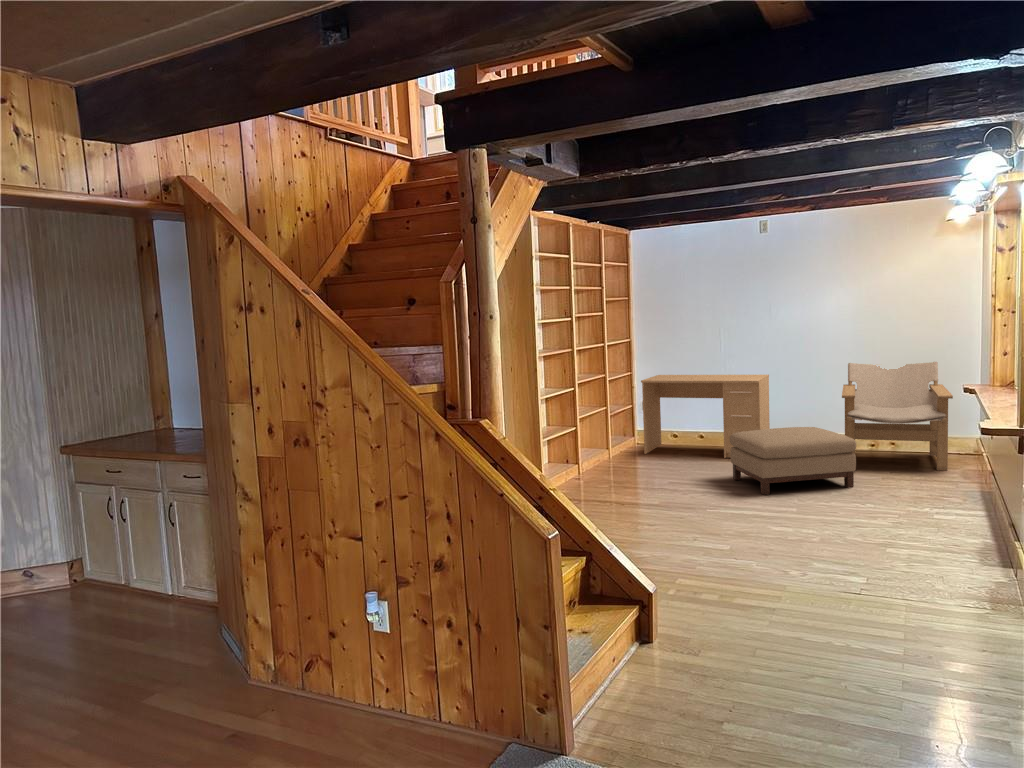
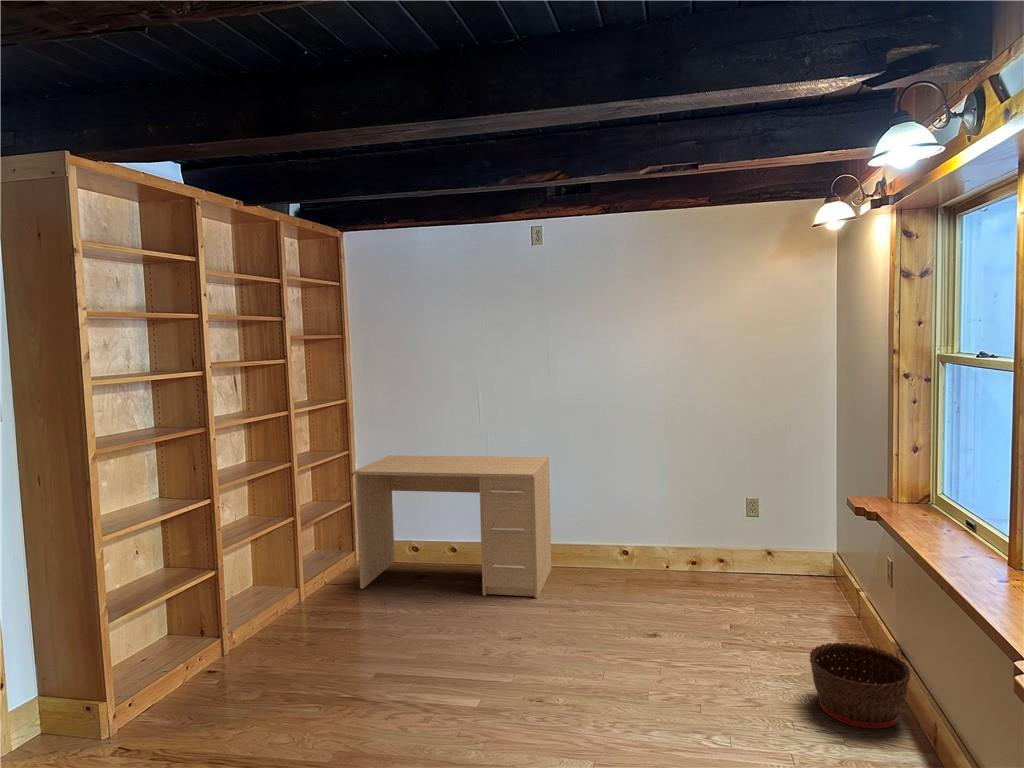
lounge chair: present [842,362,953,471] -> none [653,442,823,620]
ottoman: present [730,427,856,495] -> none [483,559,694,720]
basket: none [923,465,982,502] -> present [810,643,910,729]

